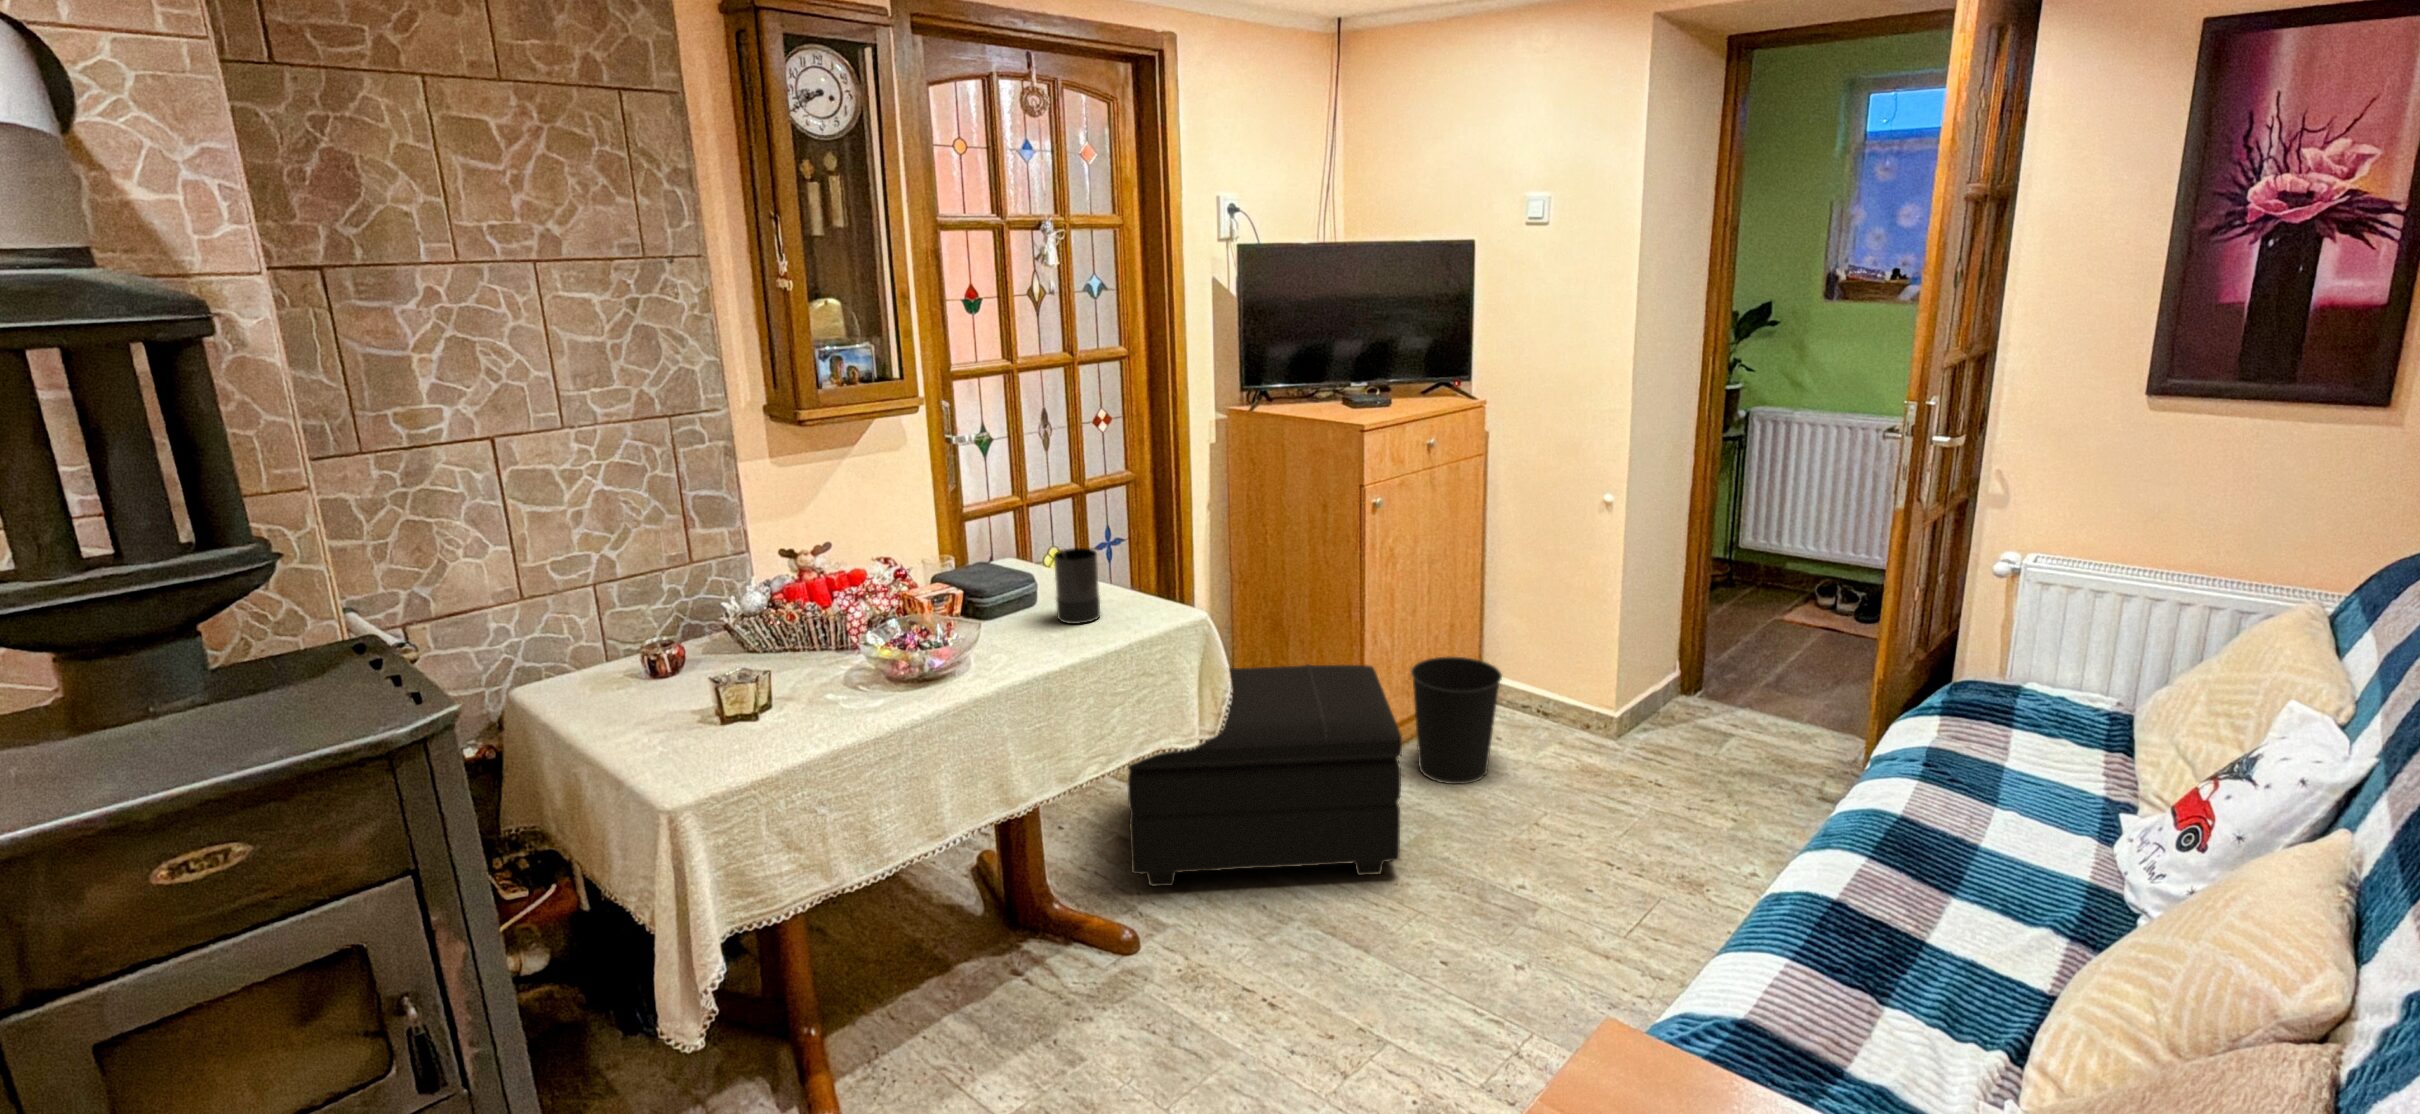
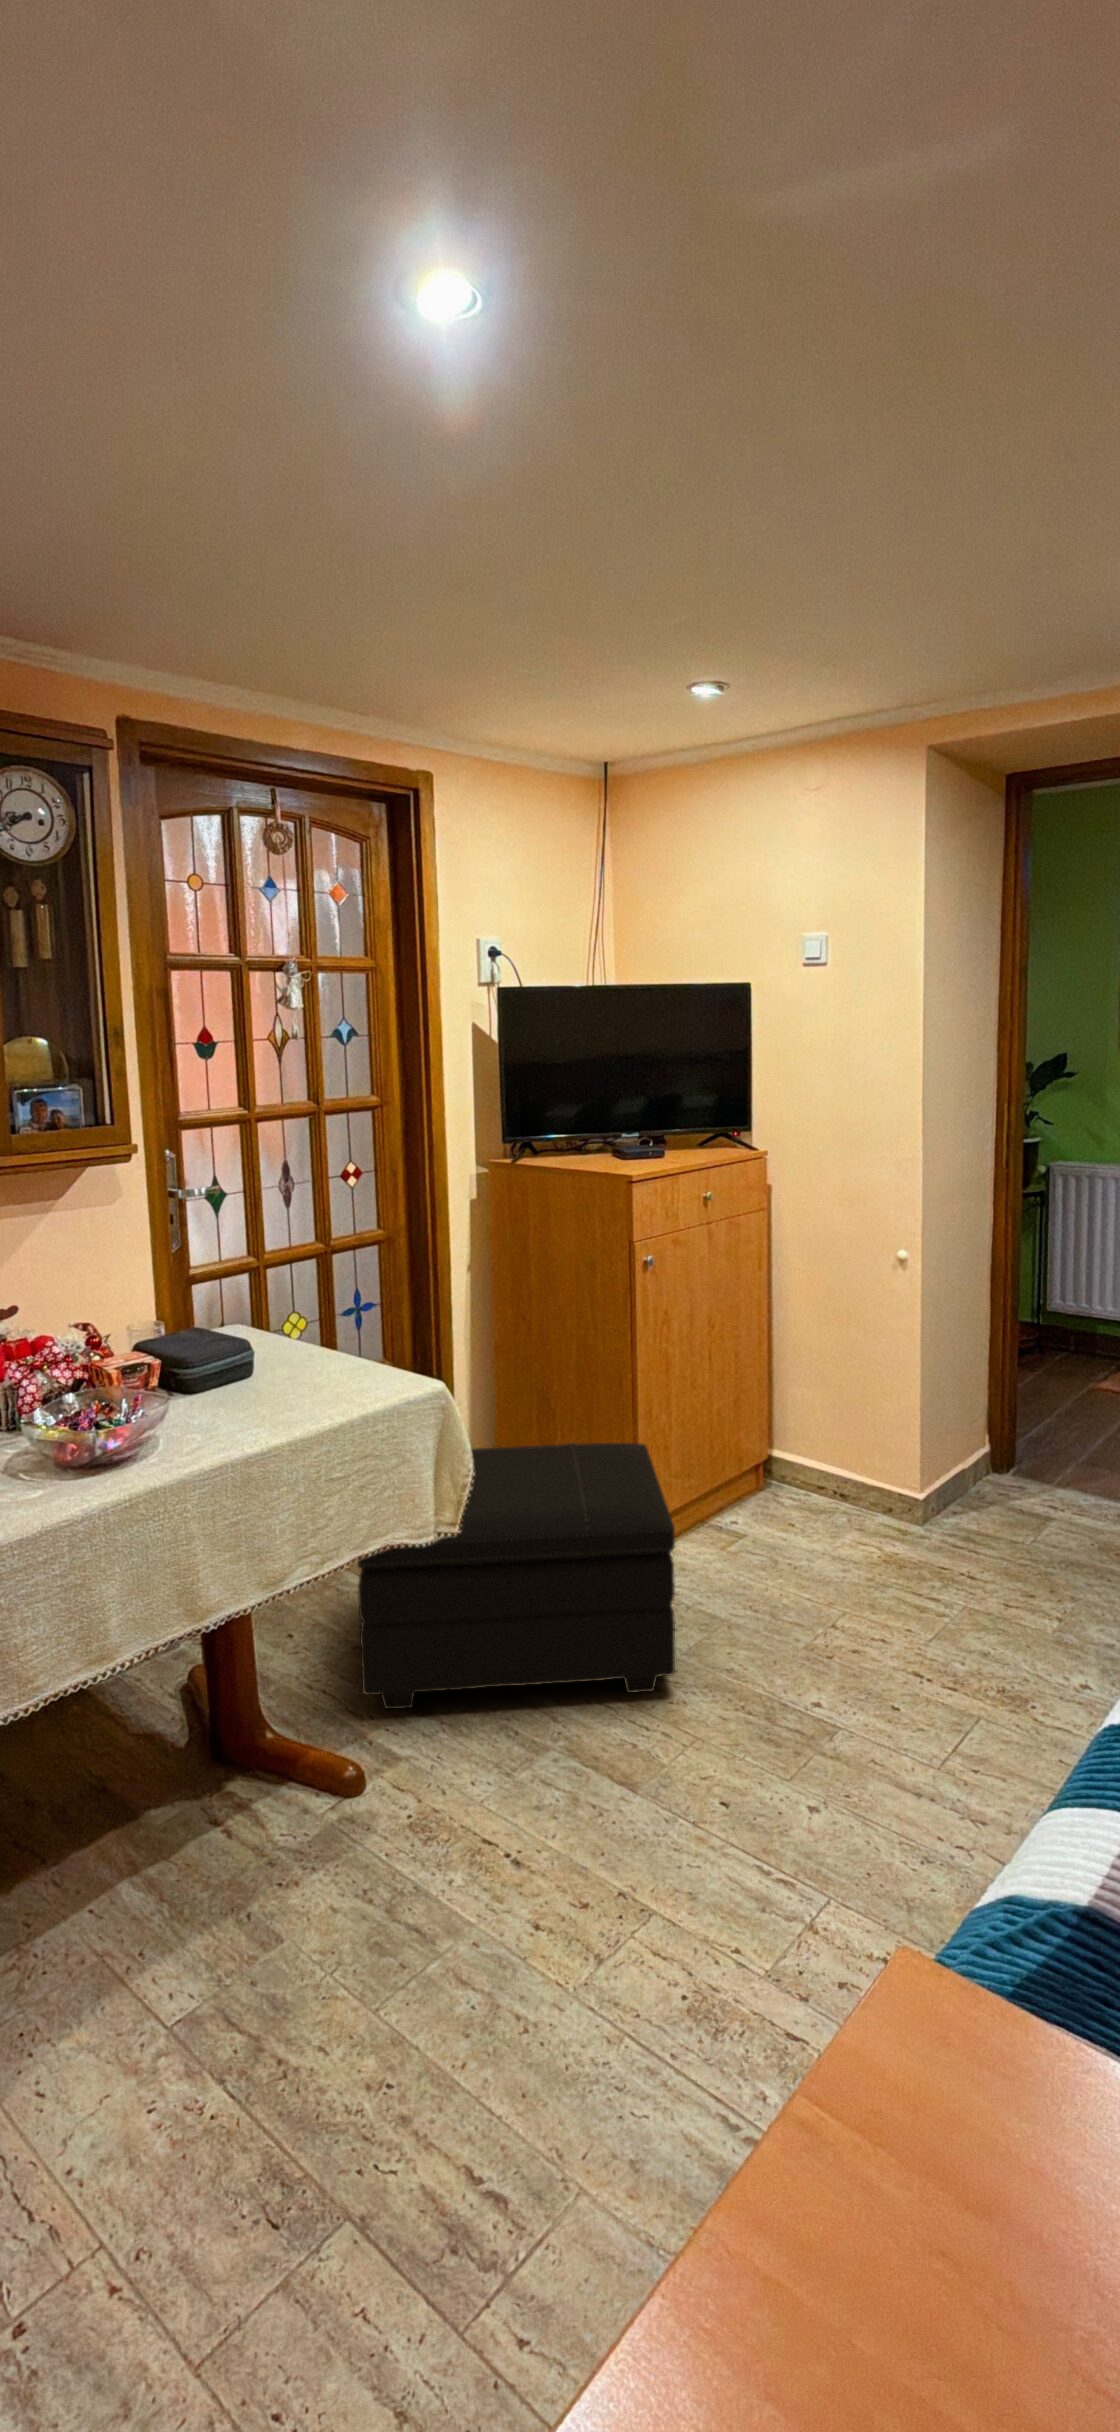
candle: present [1053,546,1100,624] -> none [263,1308,322,1398]
wastebasket: present [1411,657,1502,784] -> none [689,1433,791,1580]

